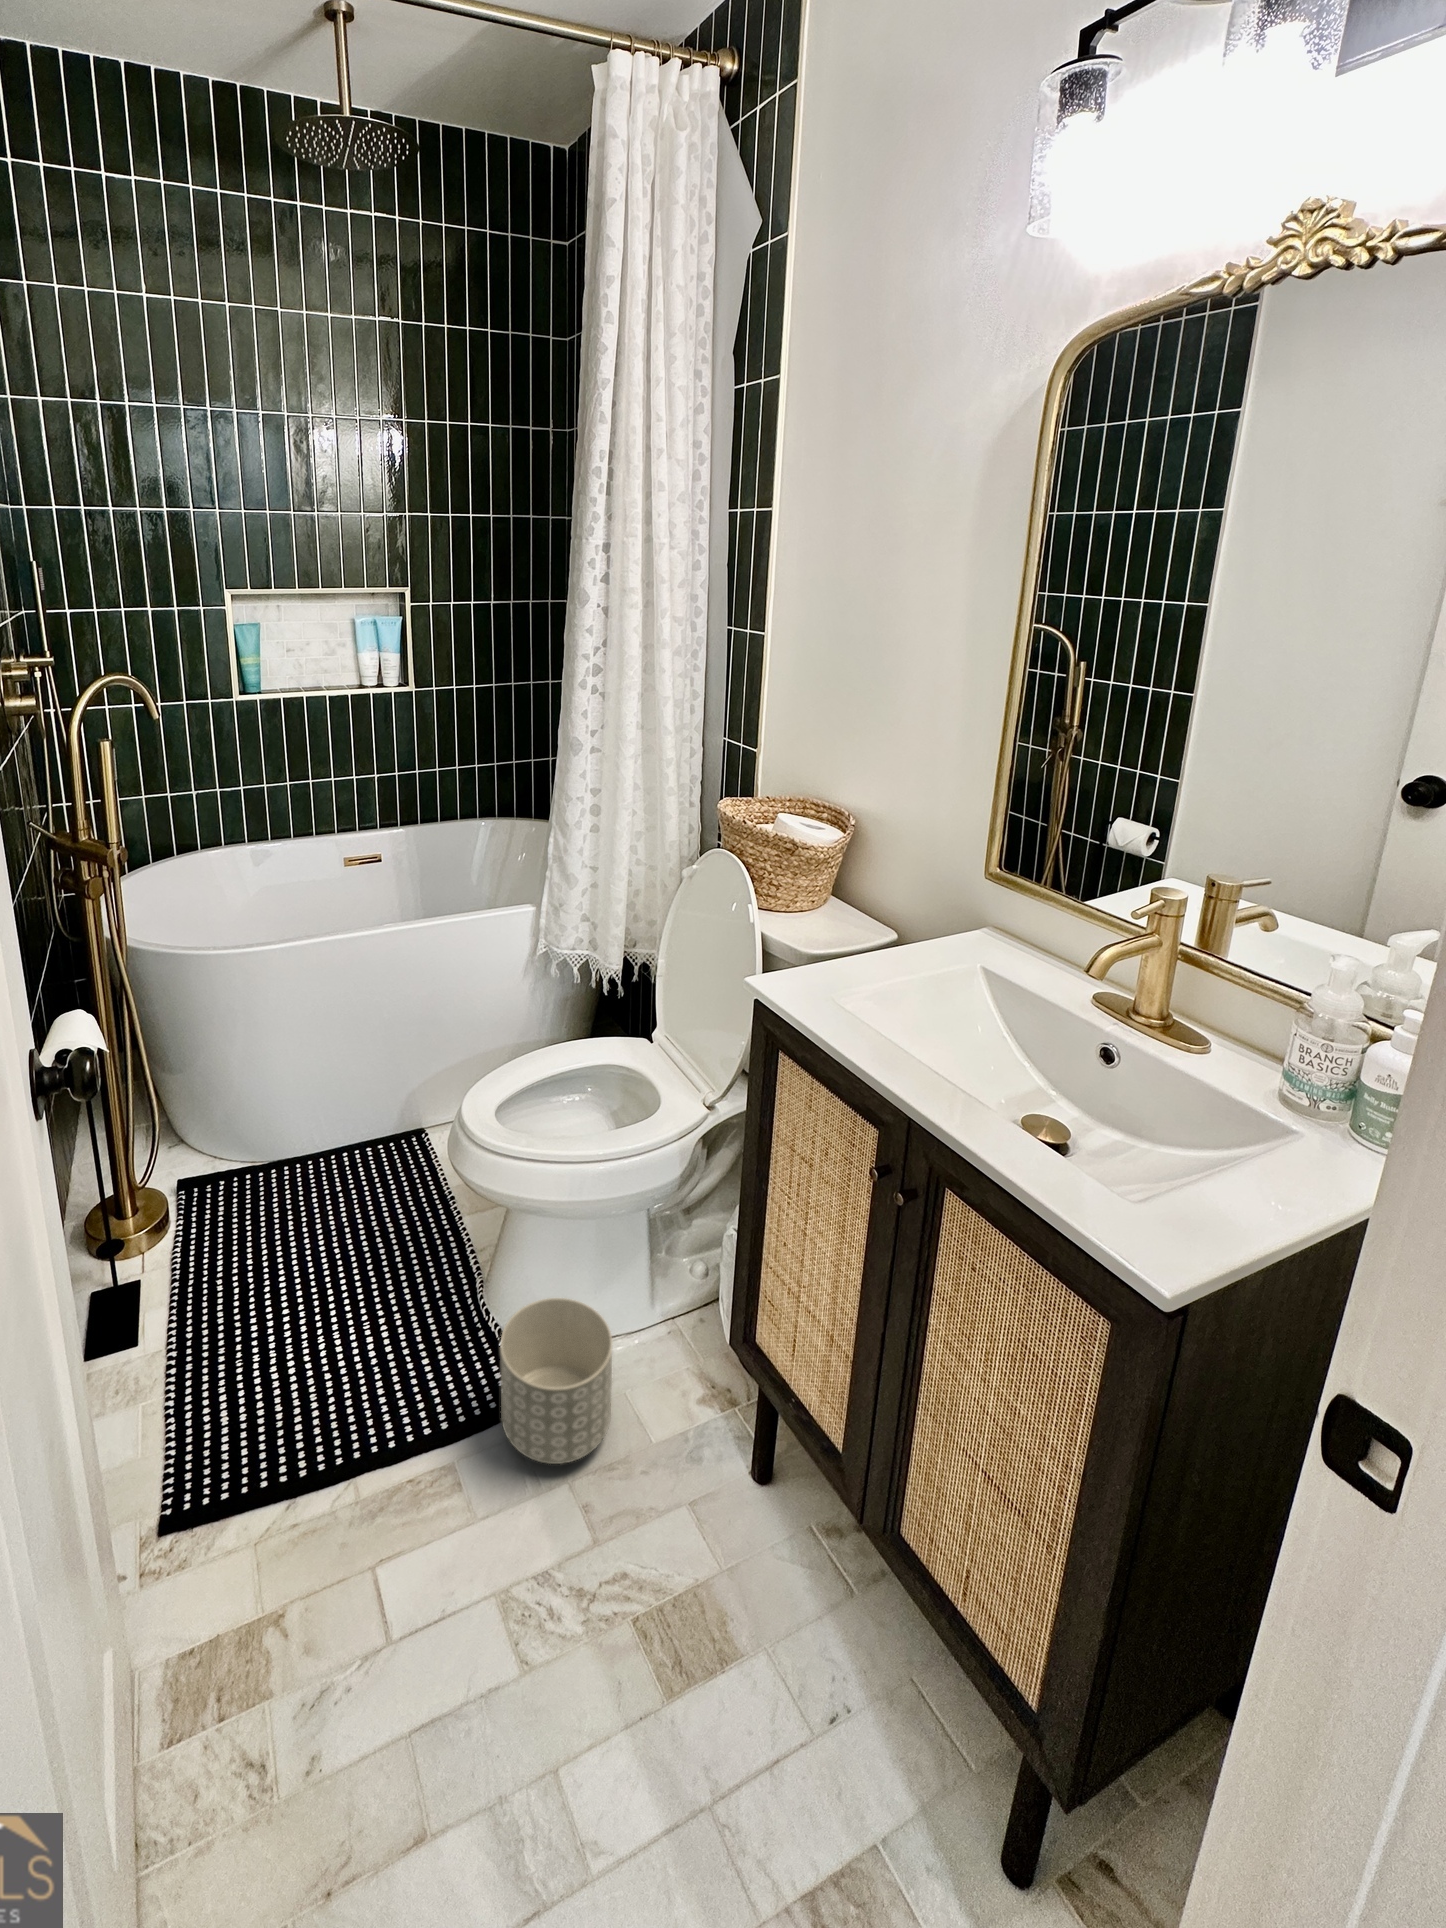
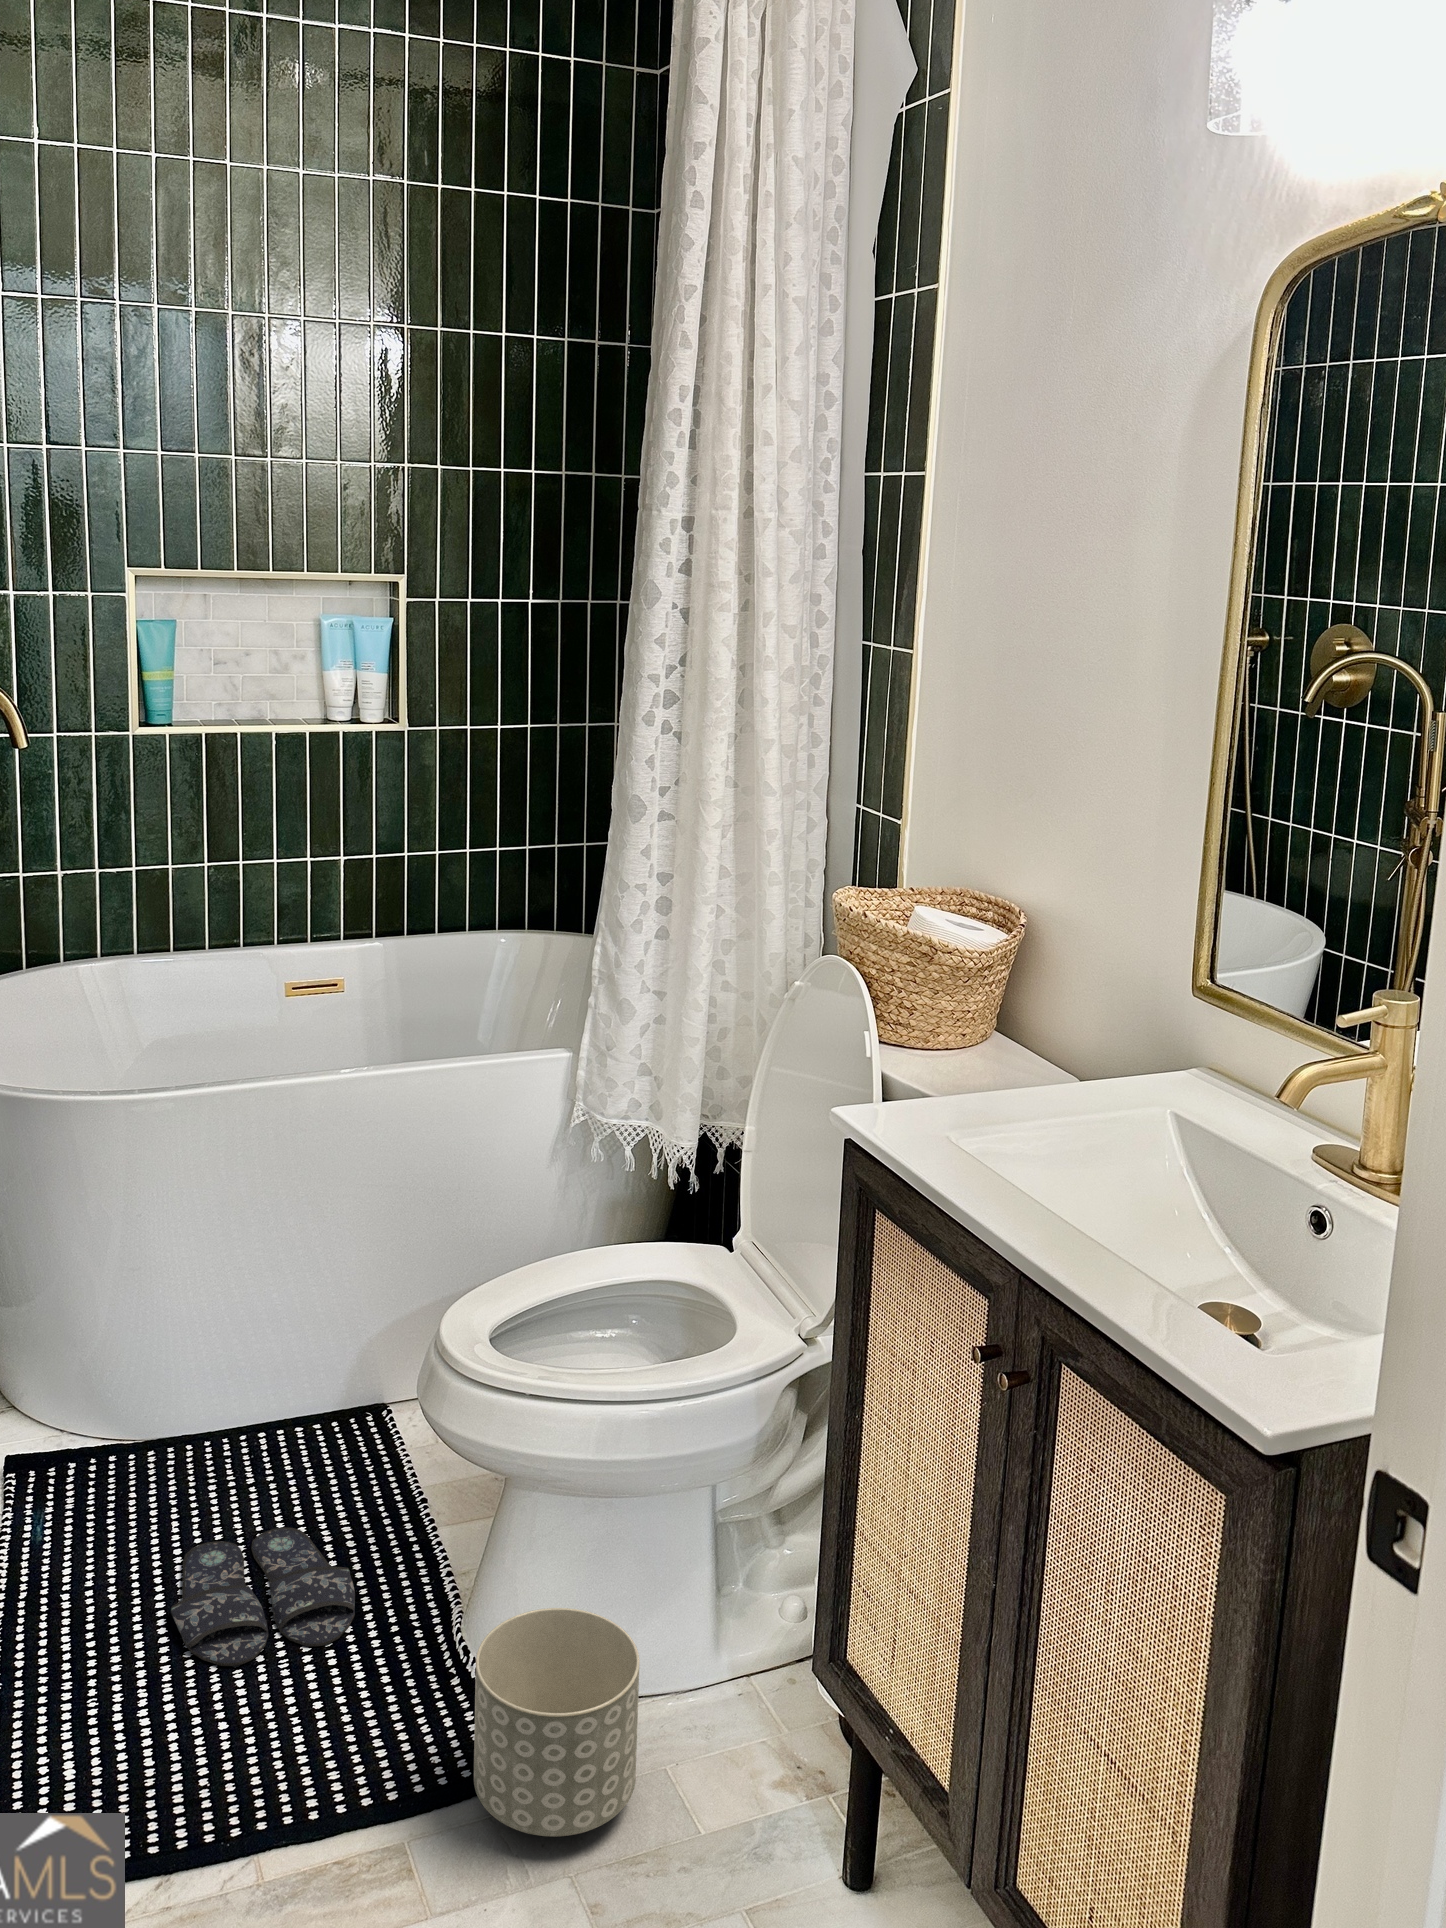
slippers: none [290,1222,413,1333] -> present [171,1527,355,1666]

